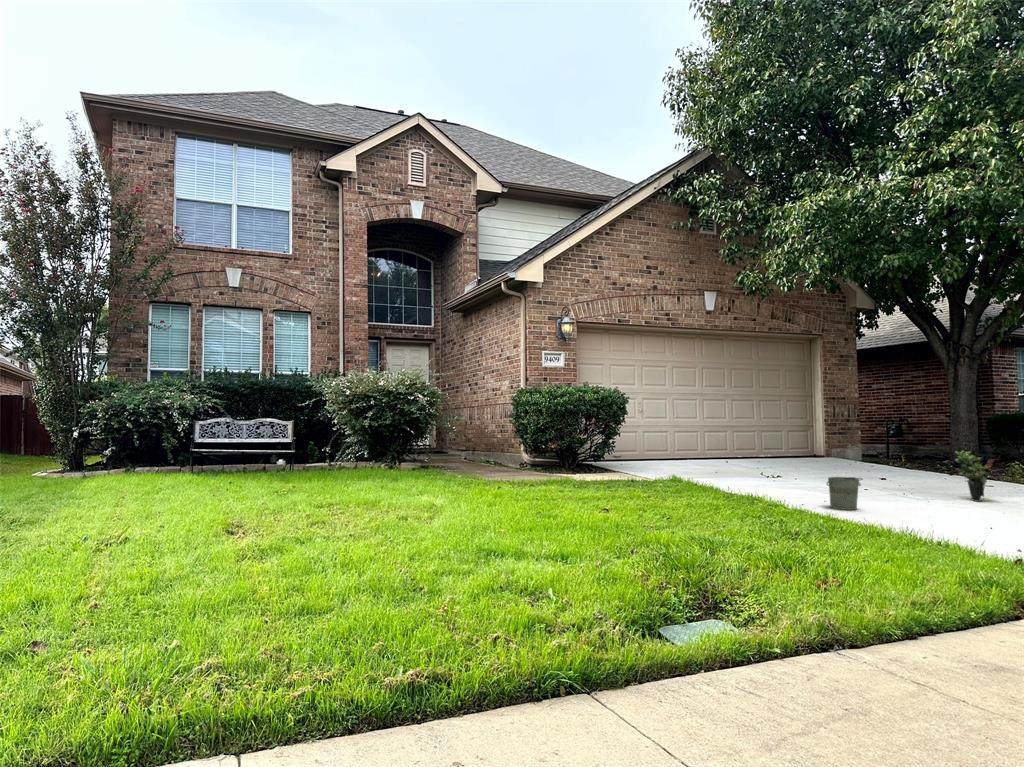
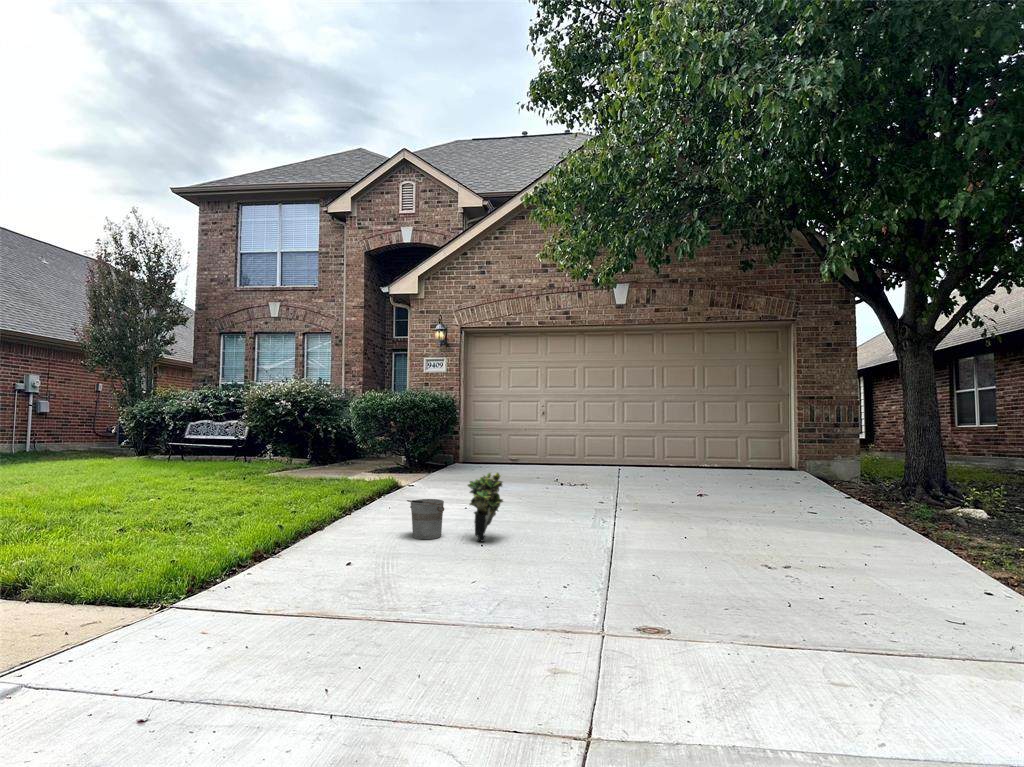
potted plant: present [956,451,988,501] -> present [468,473,503,541]

